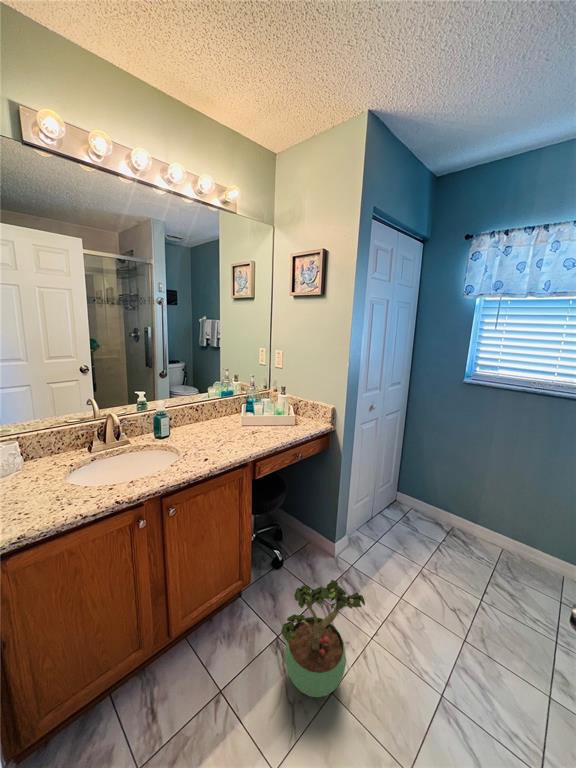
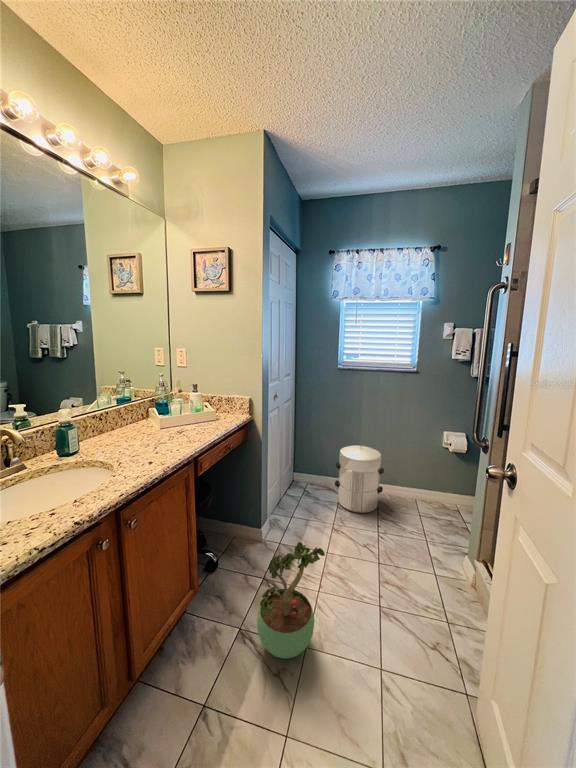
waste bin: none [439,479,510,568] -> present [335,445,384,513]

